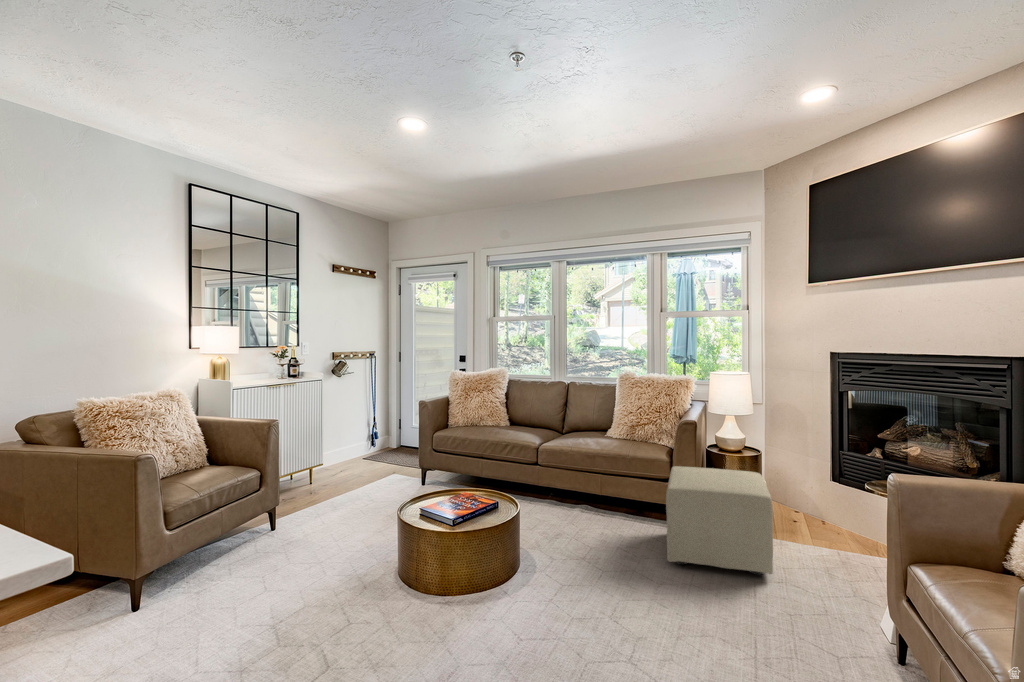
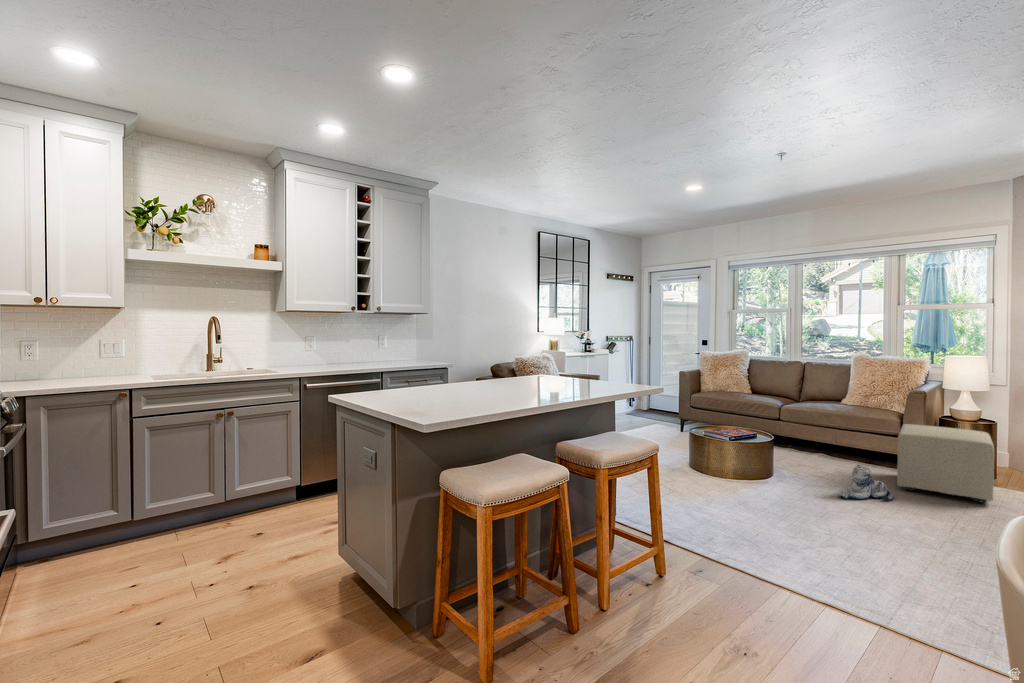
plush toy: none [594,544,664,602] -> present [839,465,894,501]

